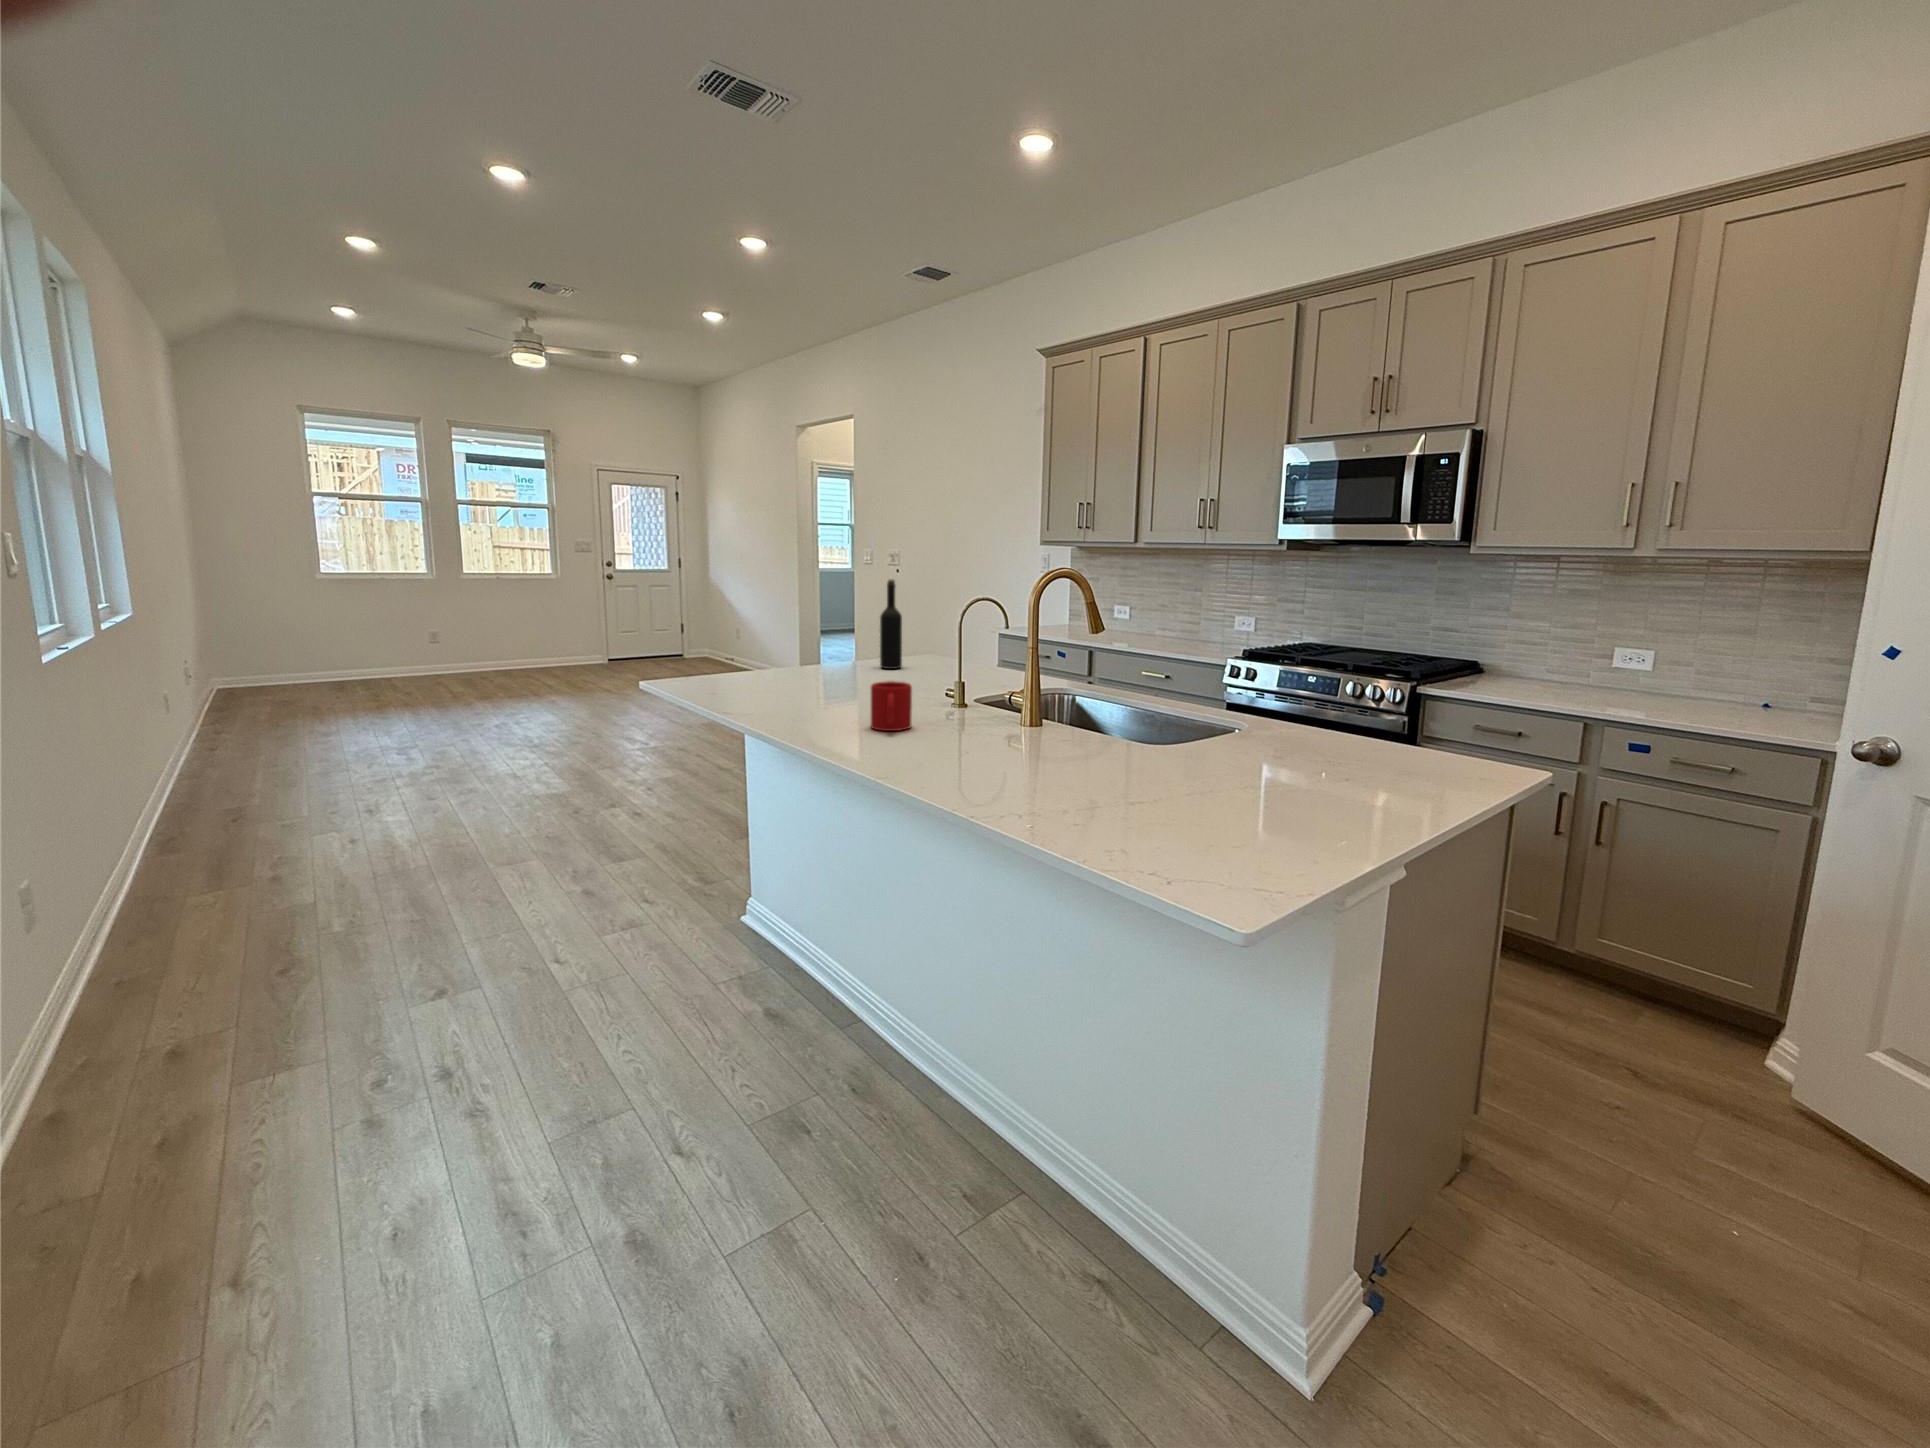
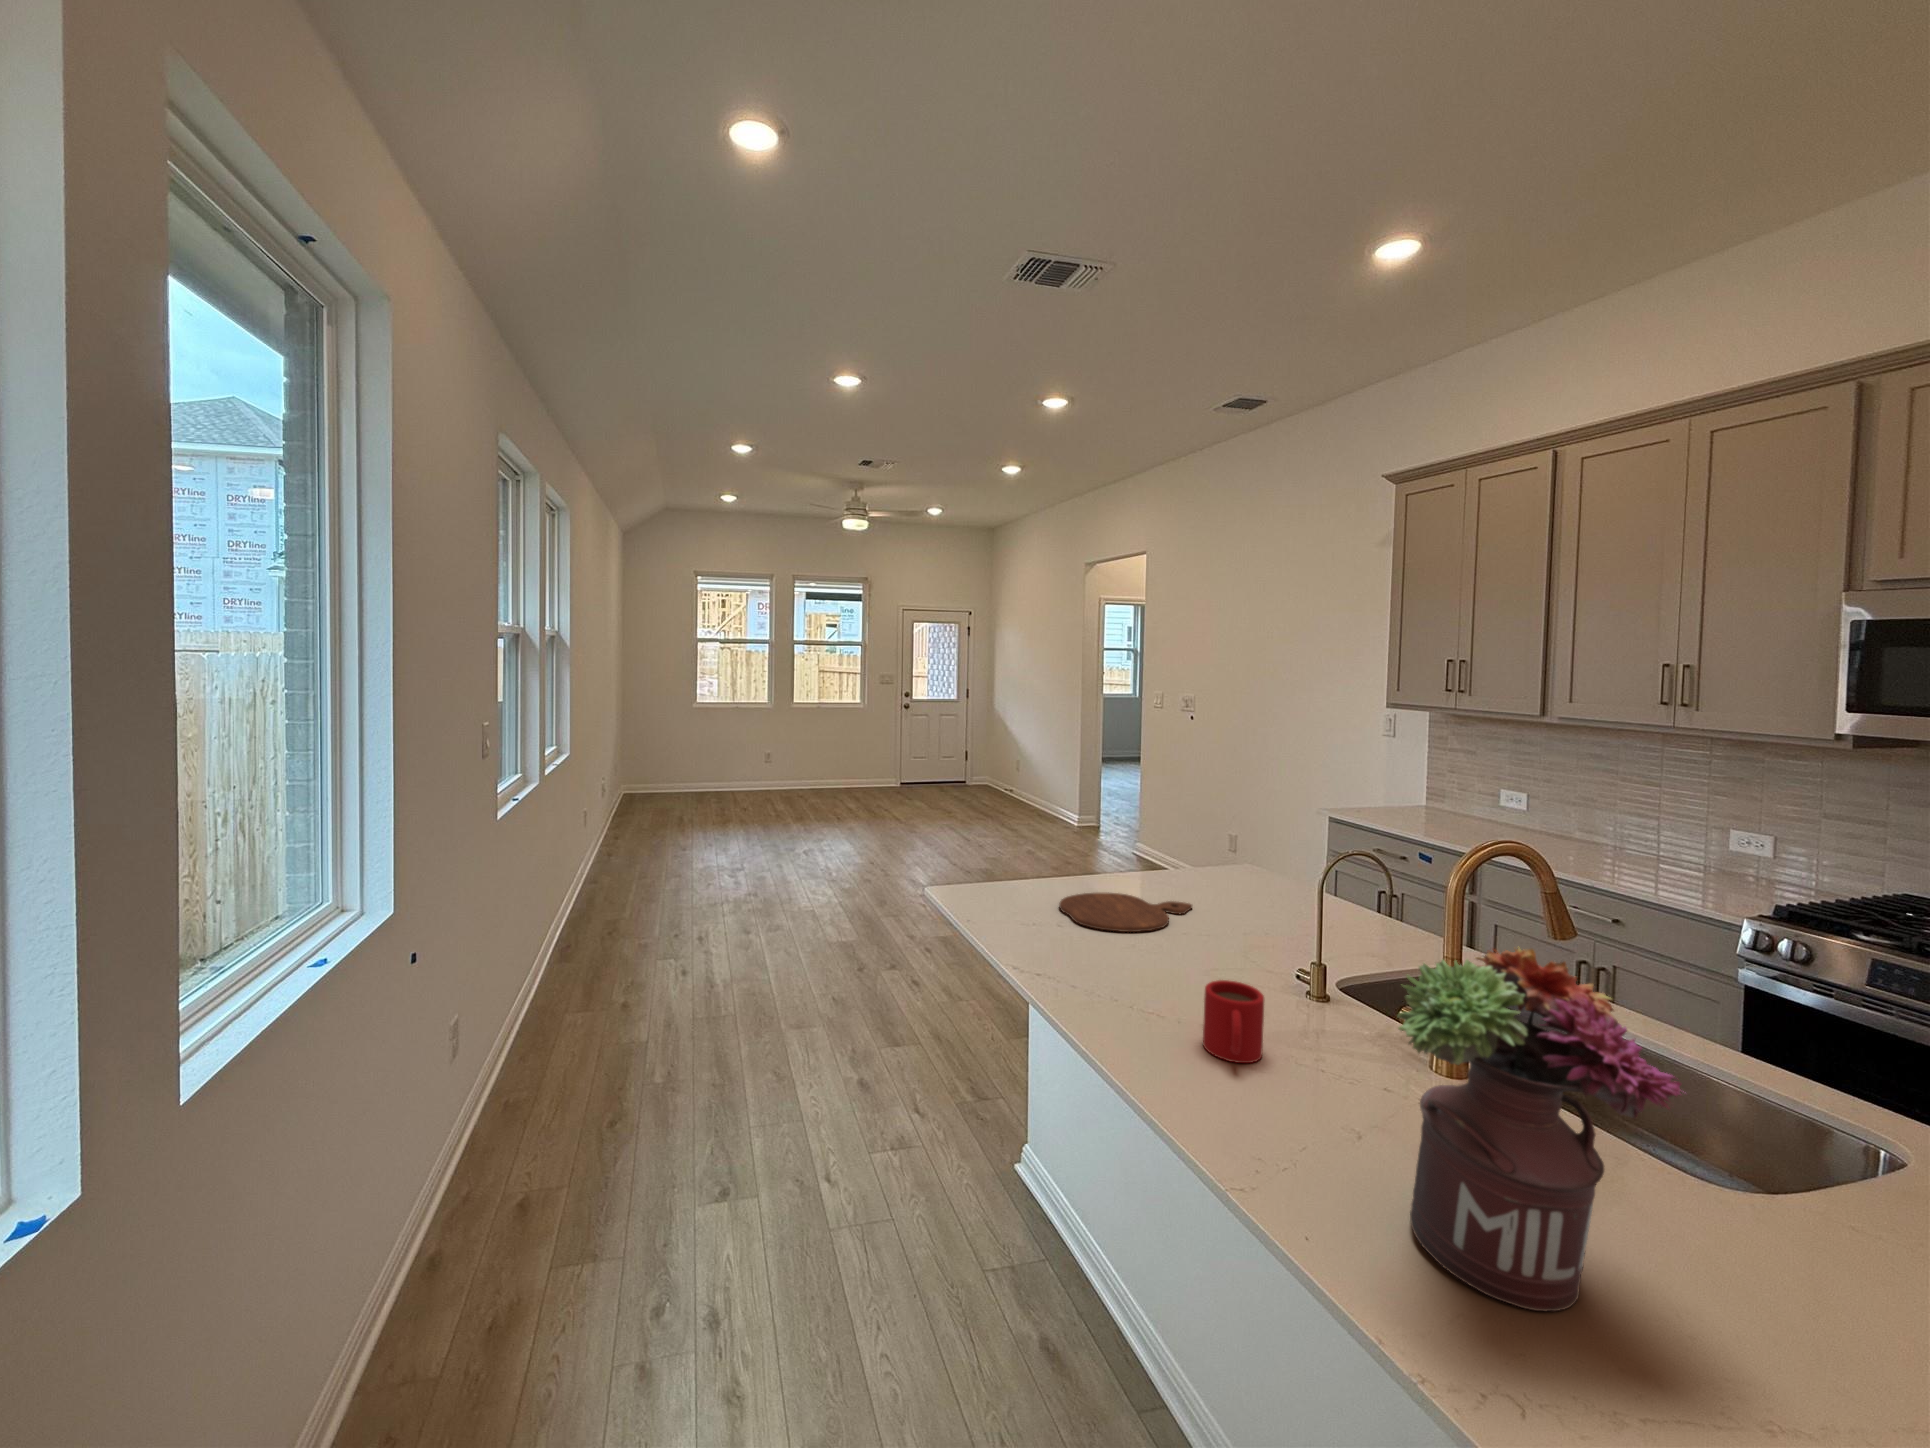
wine bottle: present [880,579,902,669] -> none [1190,783,1220,893]
flower arrangement: none [963,586,1098,782] -> present [1397,948,1681,1311]
cutting board: none [768,671,879,689] -> present [1059,893,1192,932]

